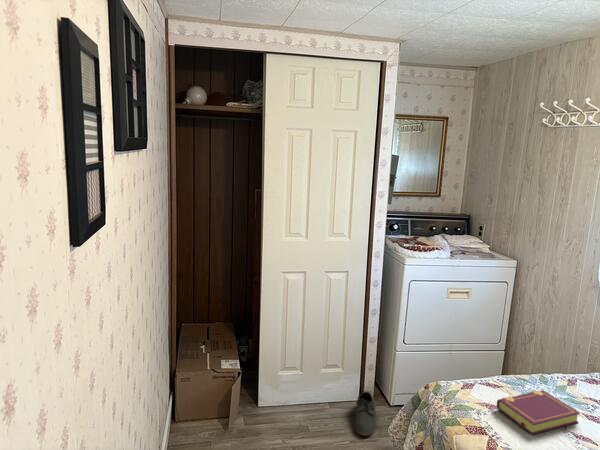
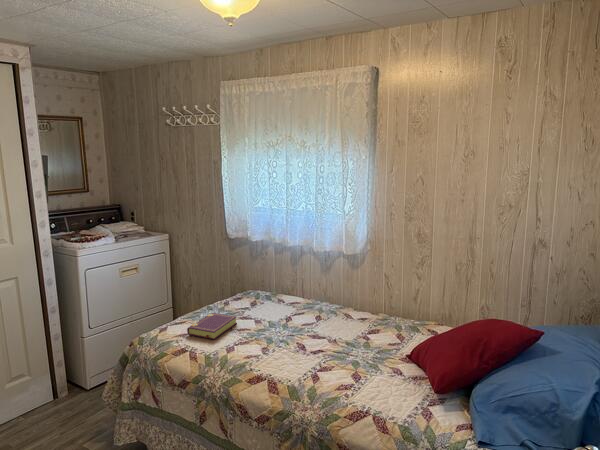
shoe: present [355,392,377,436] -> none [54,386,81,425]

